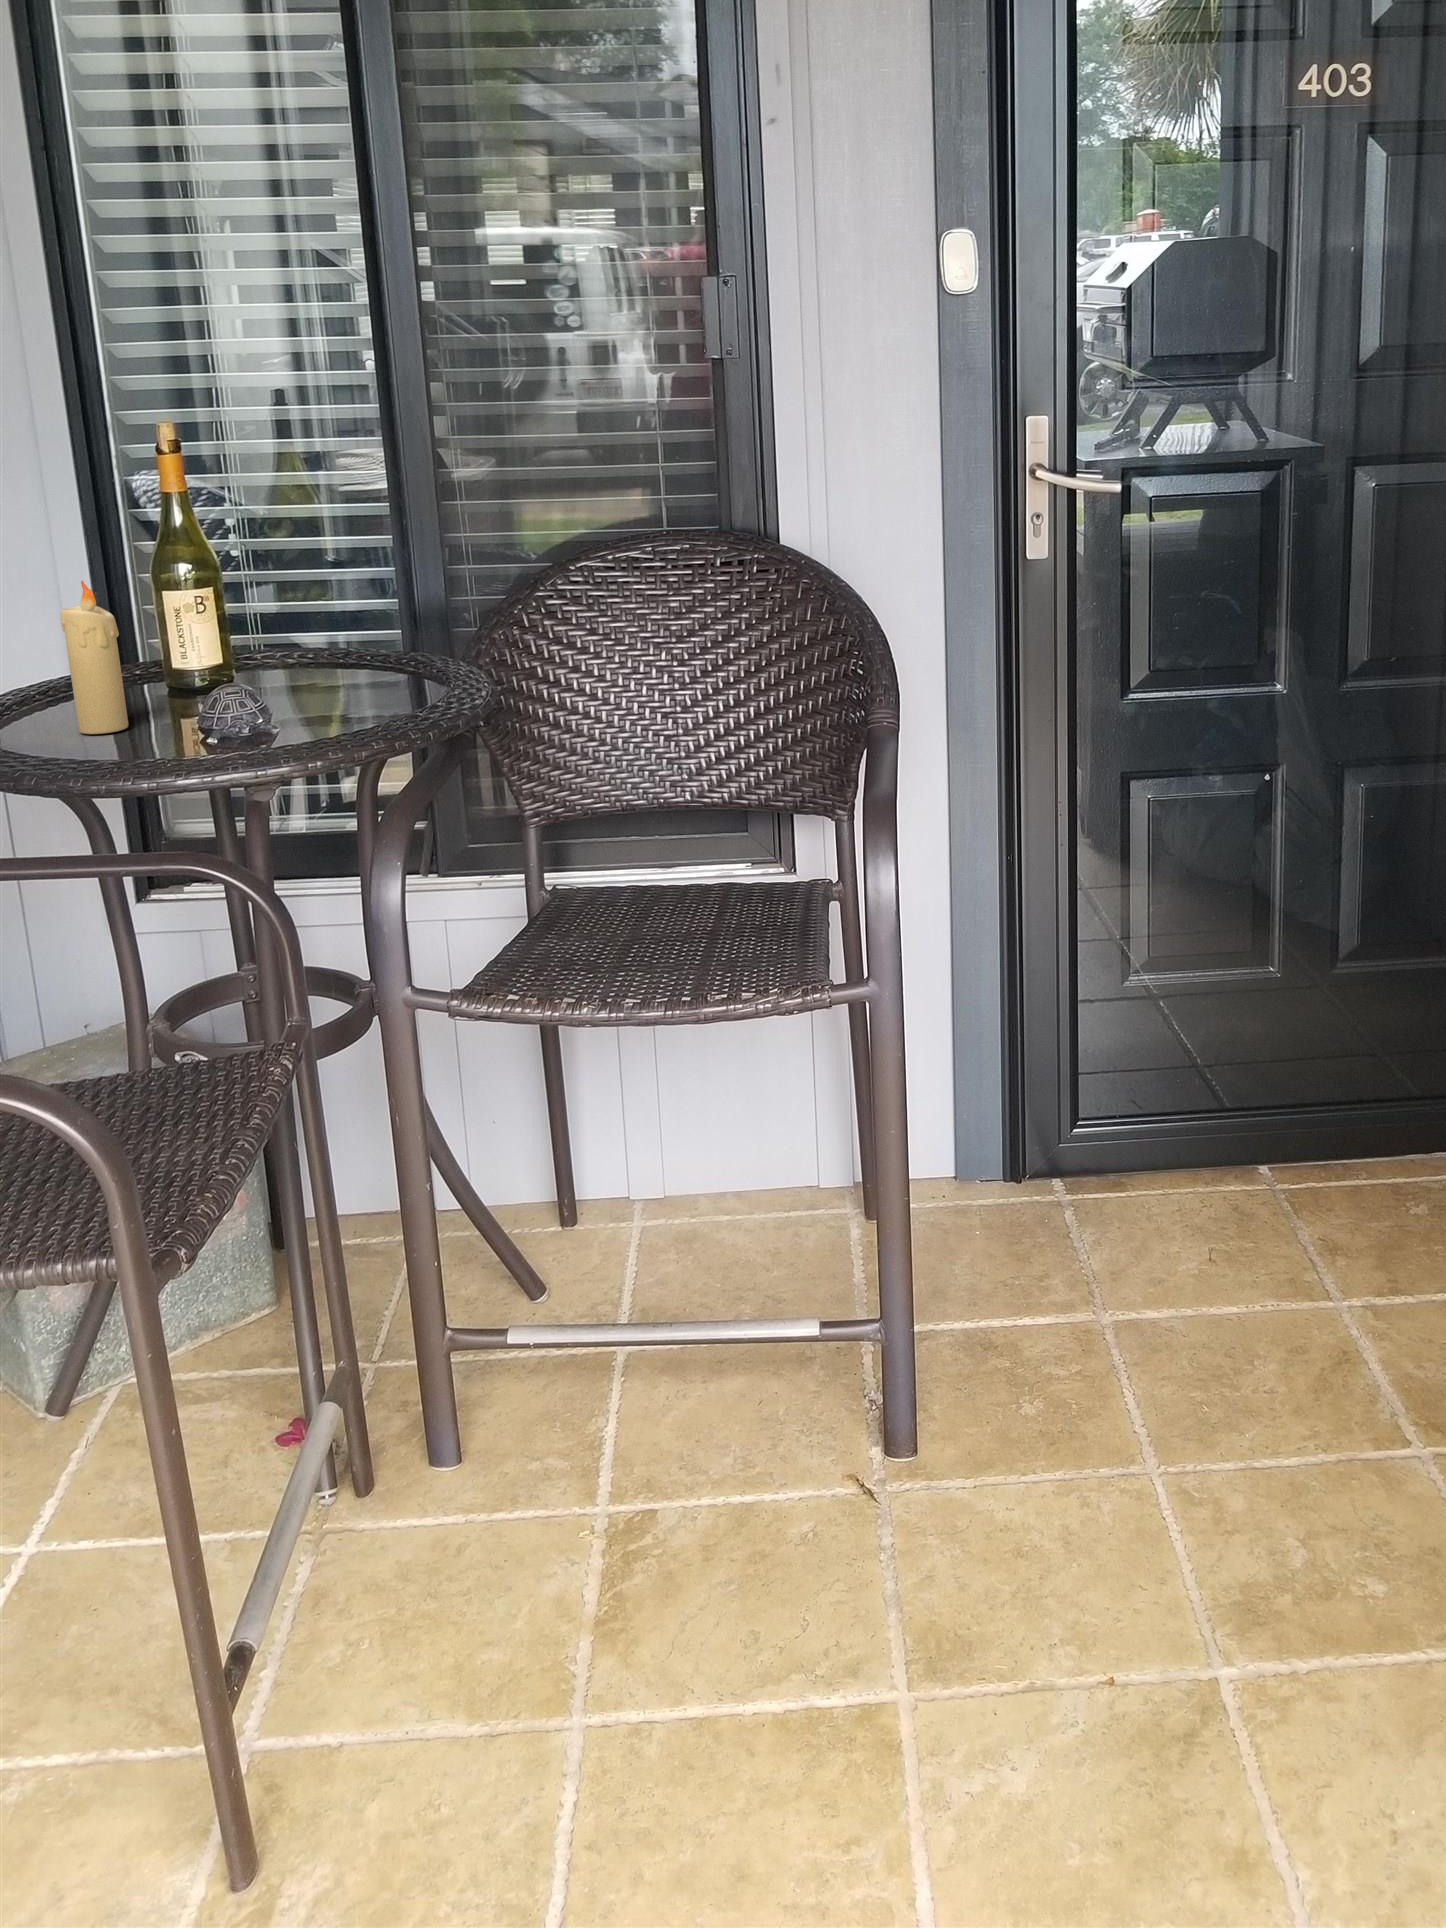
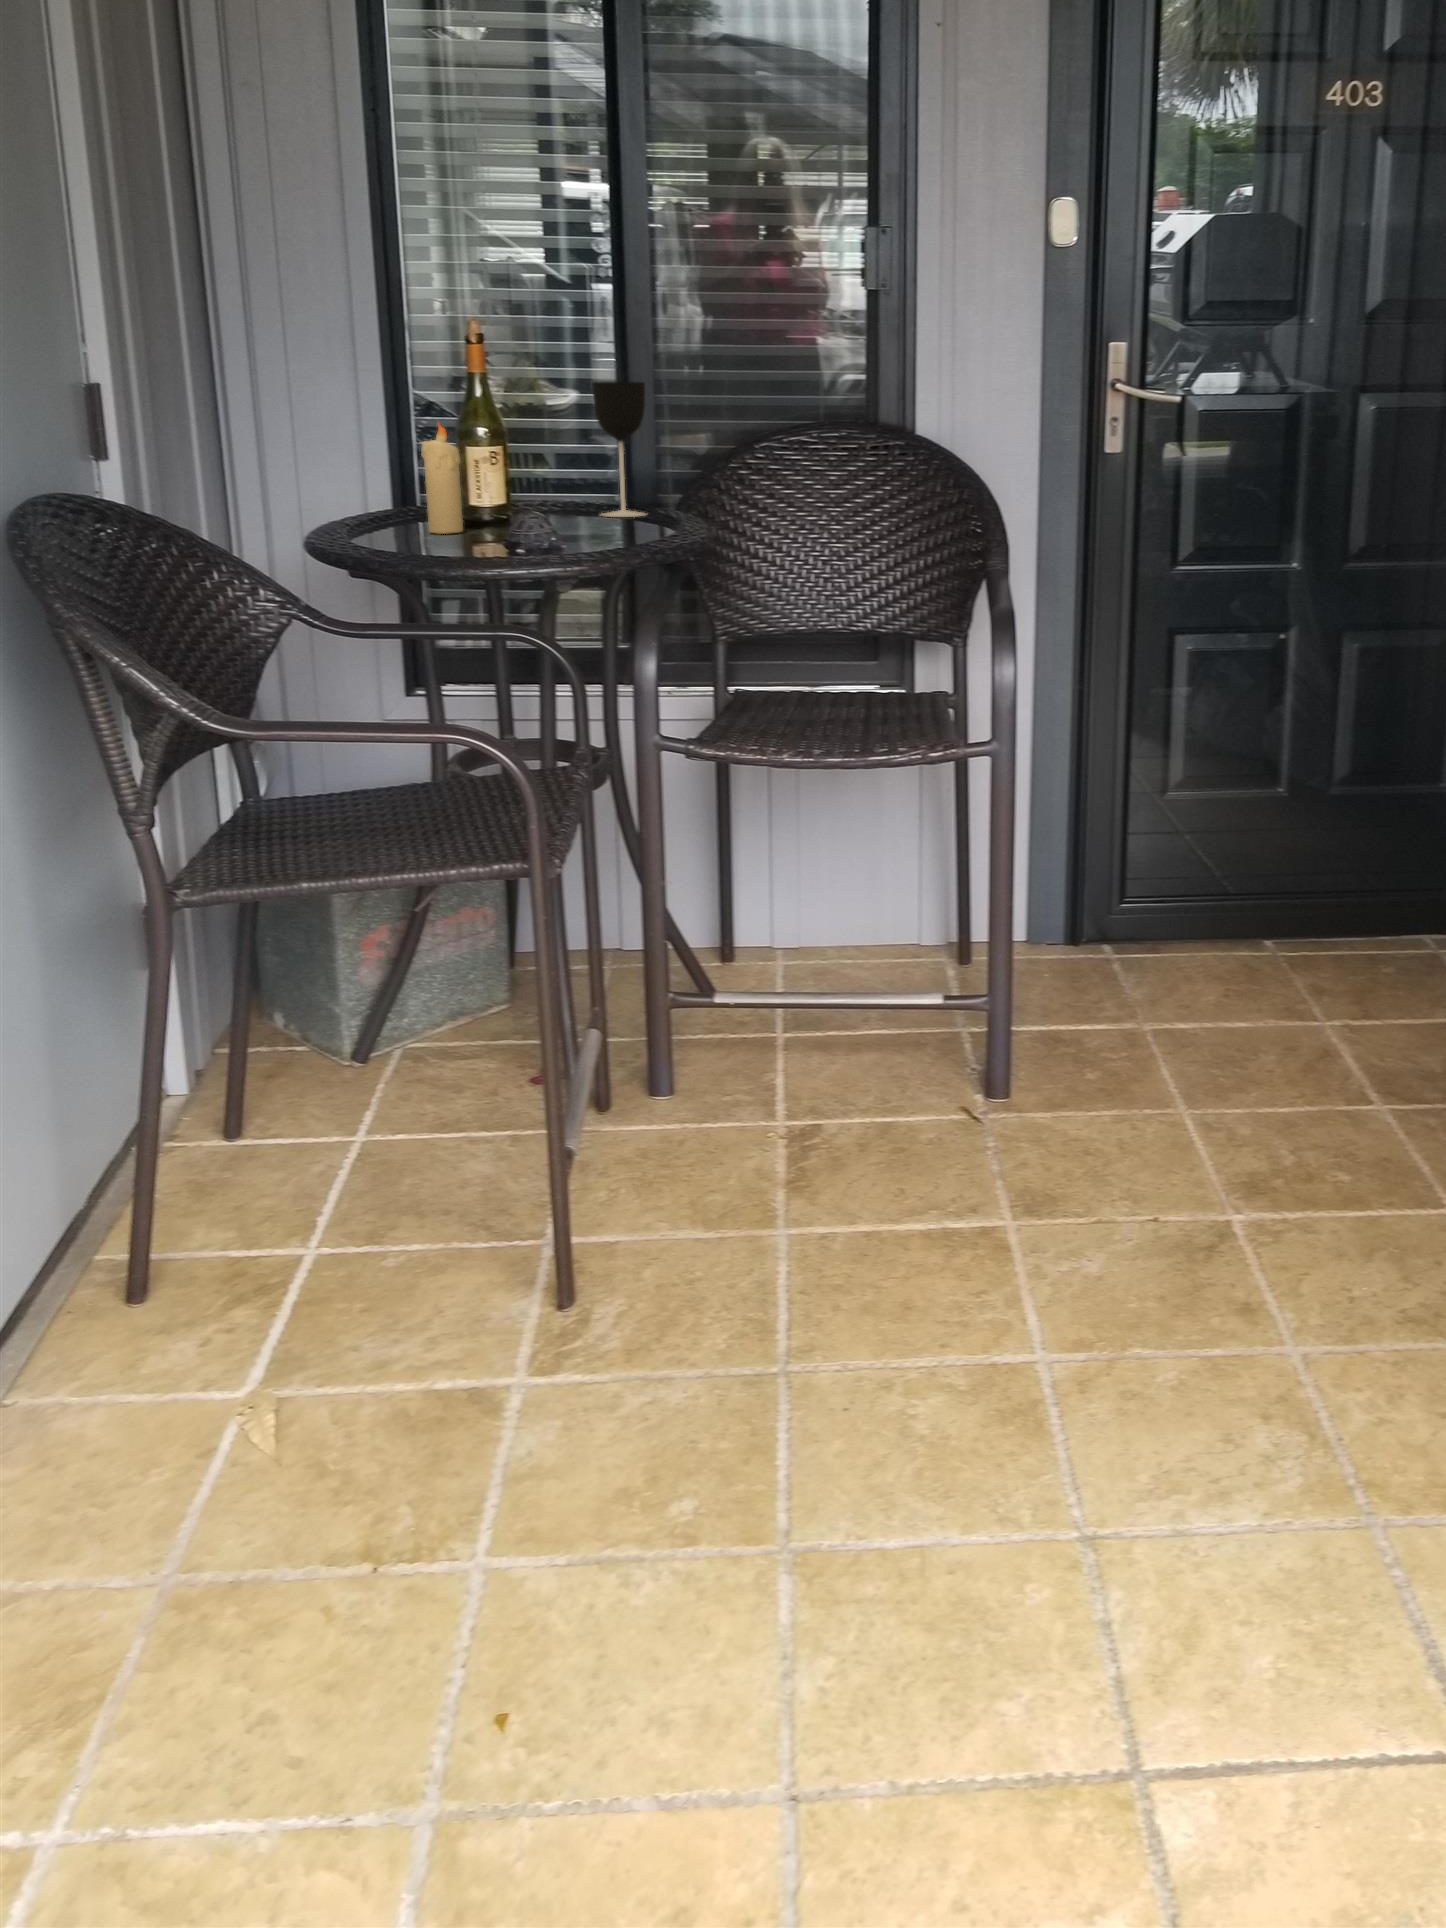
wine glass: none [326,497,413,679] -> present [592,382,645,517]

